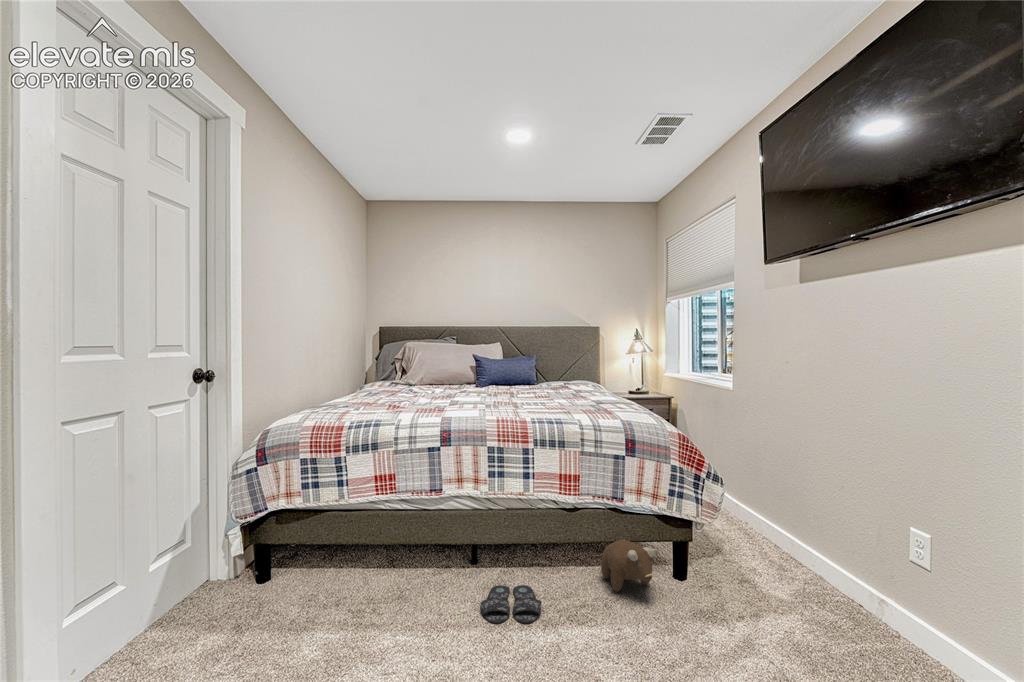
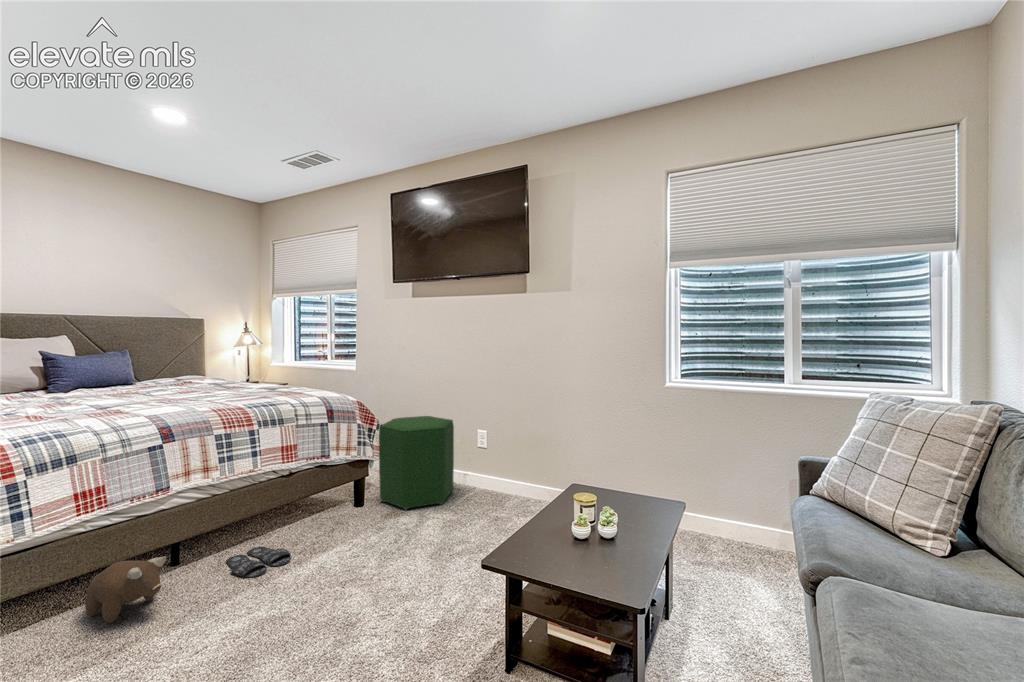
ottoman: none [703,468,844,645] -> present [379,416,454,510]
plush toy: present [601,539,657,592] -> present [85,556,167,623]

